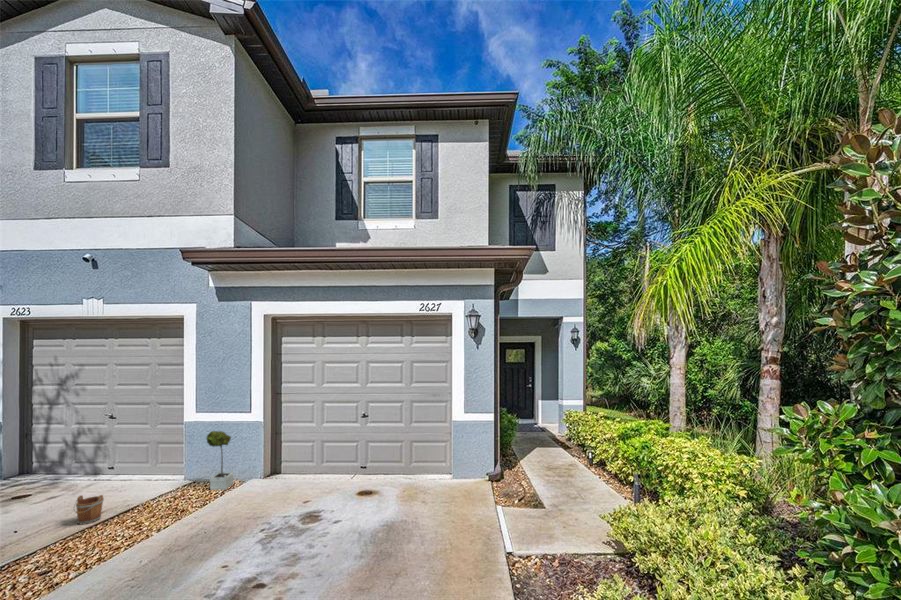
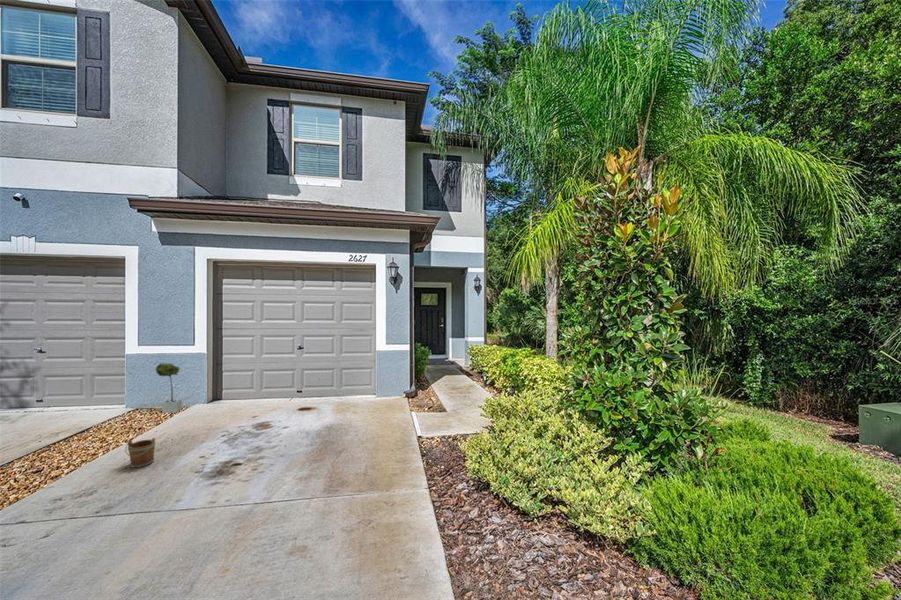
bucket: present [74,495,104,524] -> present [127,438,156,468]

